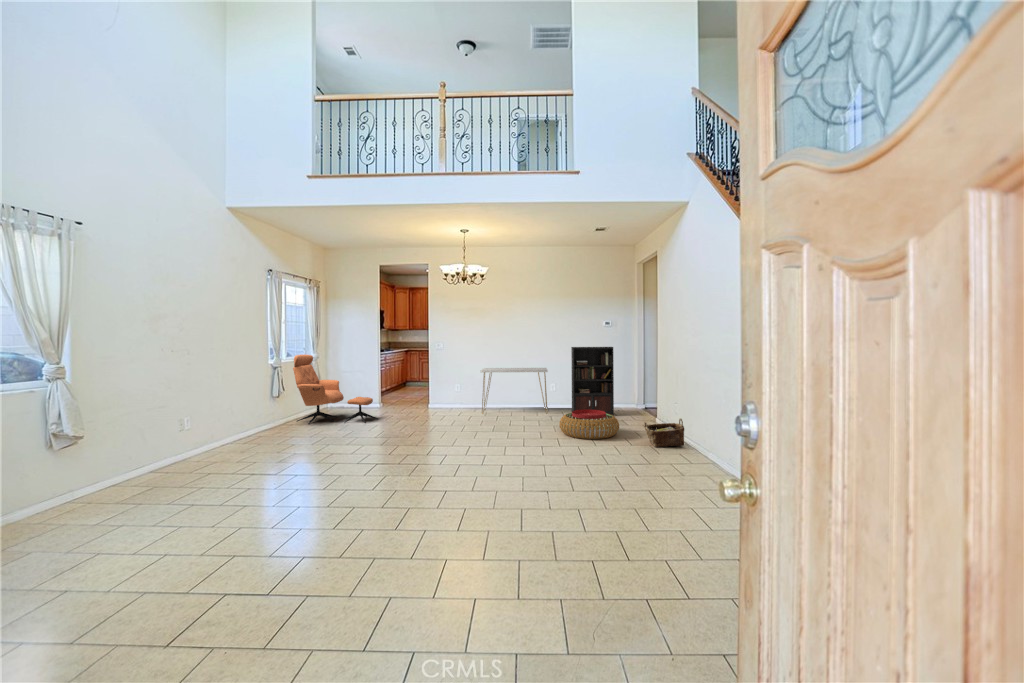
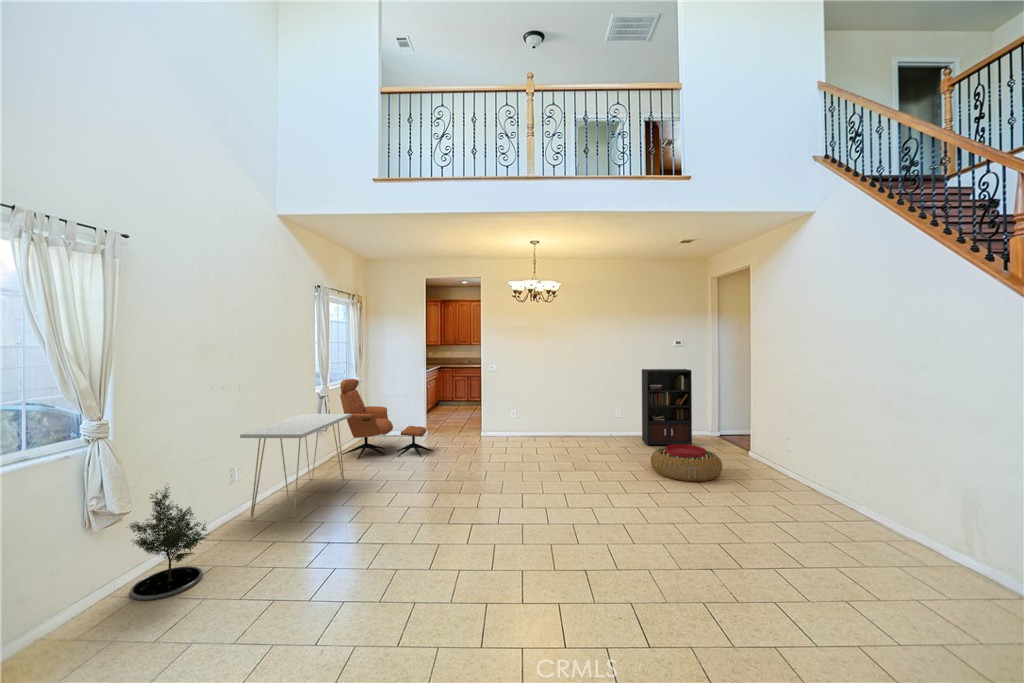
console table: present [481,368,548,414] -> present [240,414,351,518]
potted tree: none [81,416,150,505] -> present [130,487,209,601]
woven basket: present [644,418,684,447] -> none [760,460,813,494]

